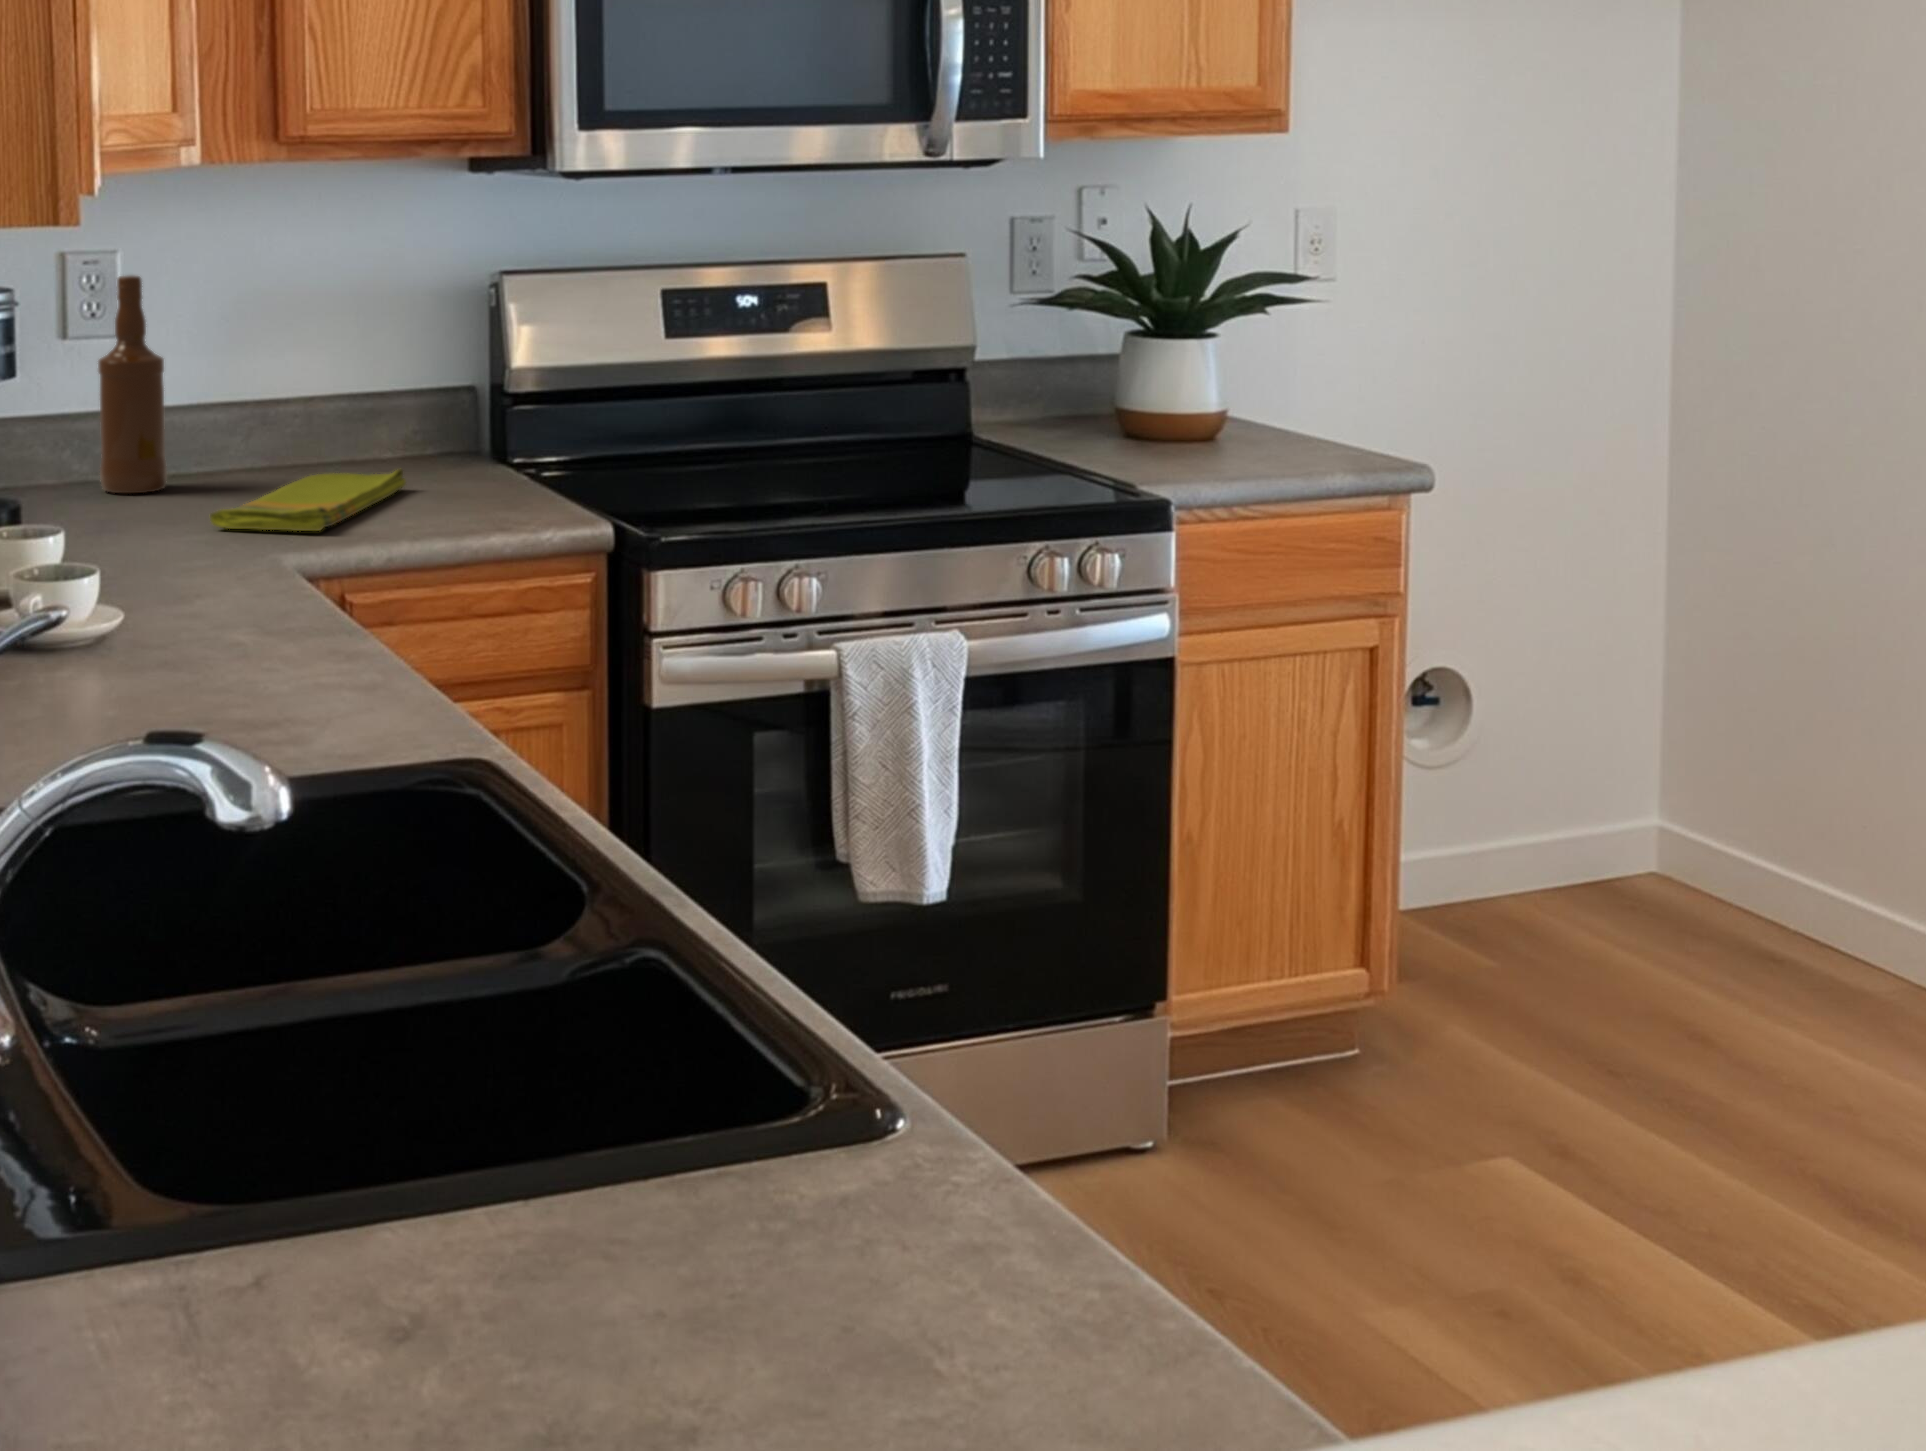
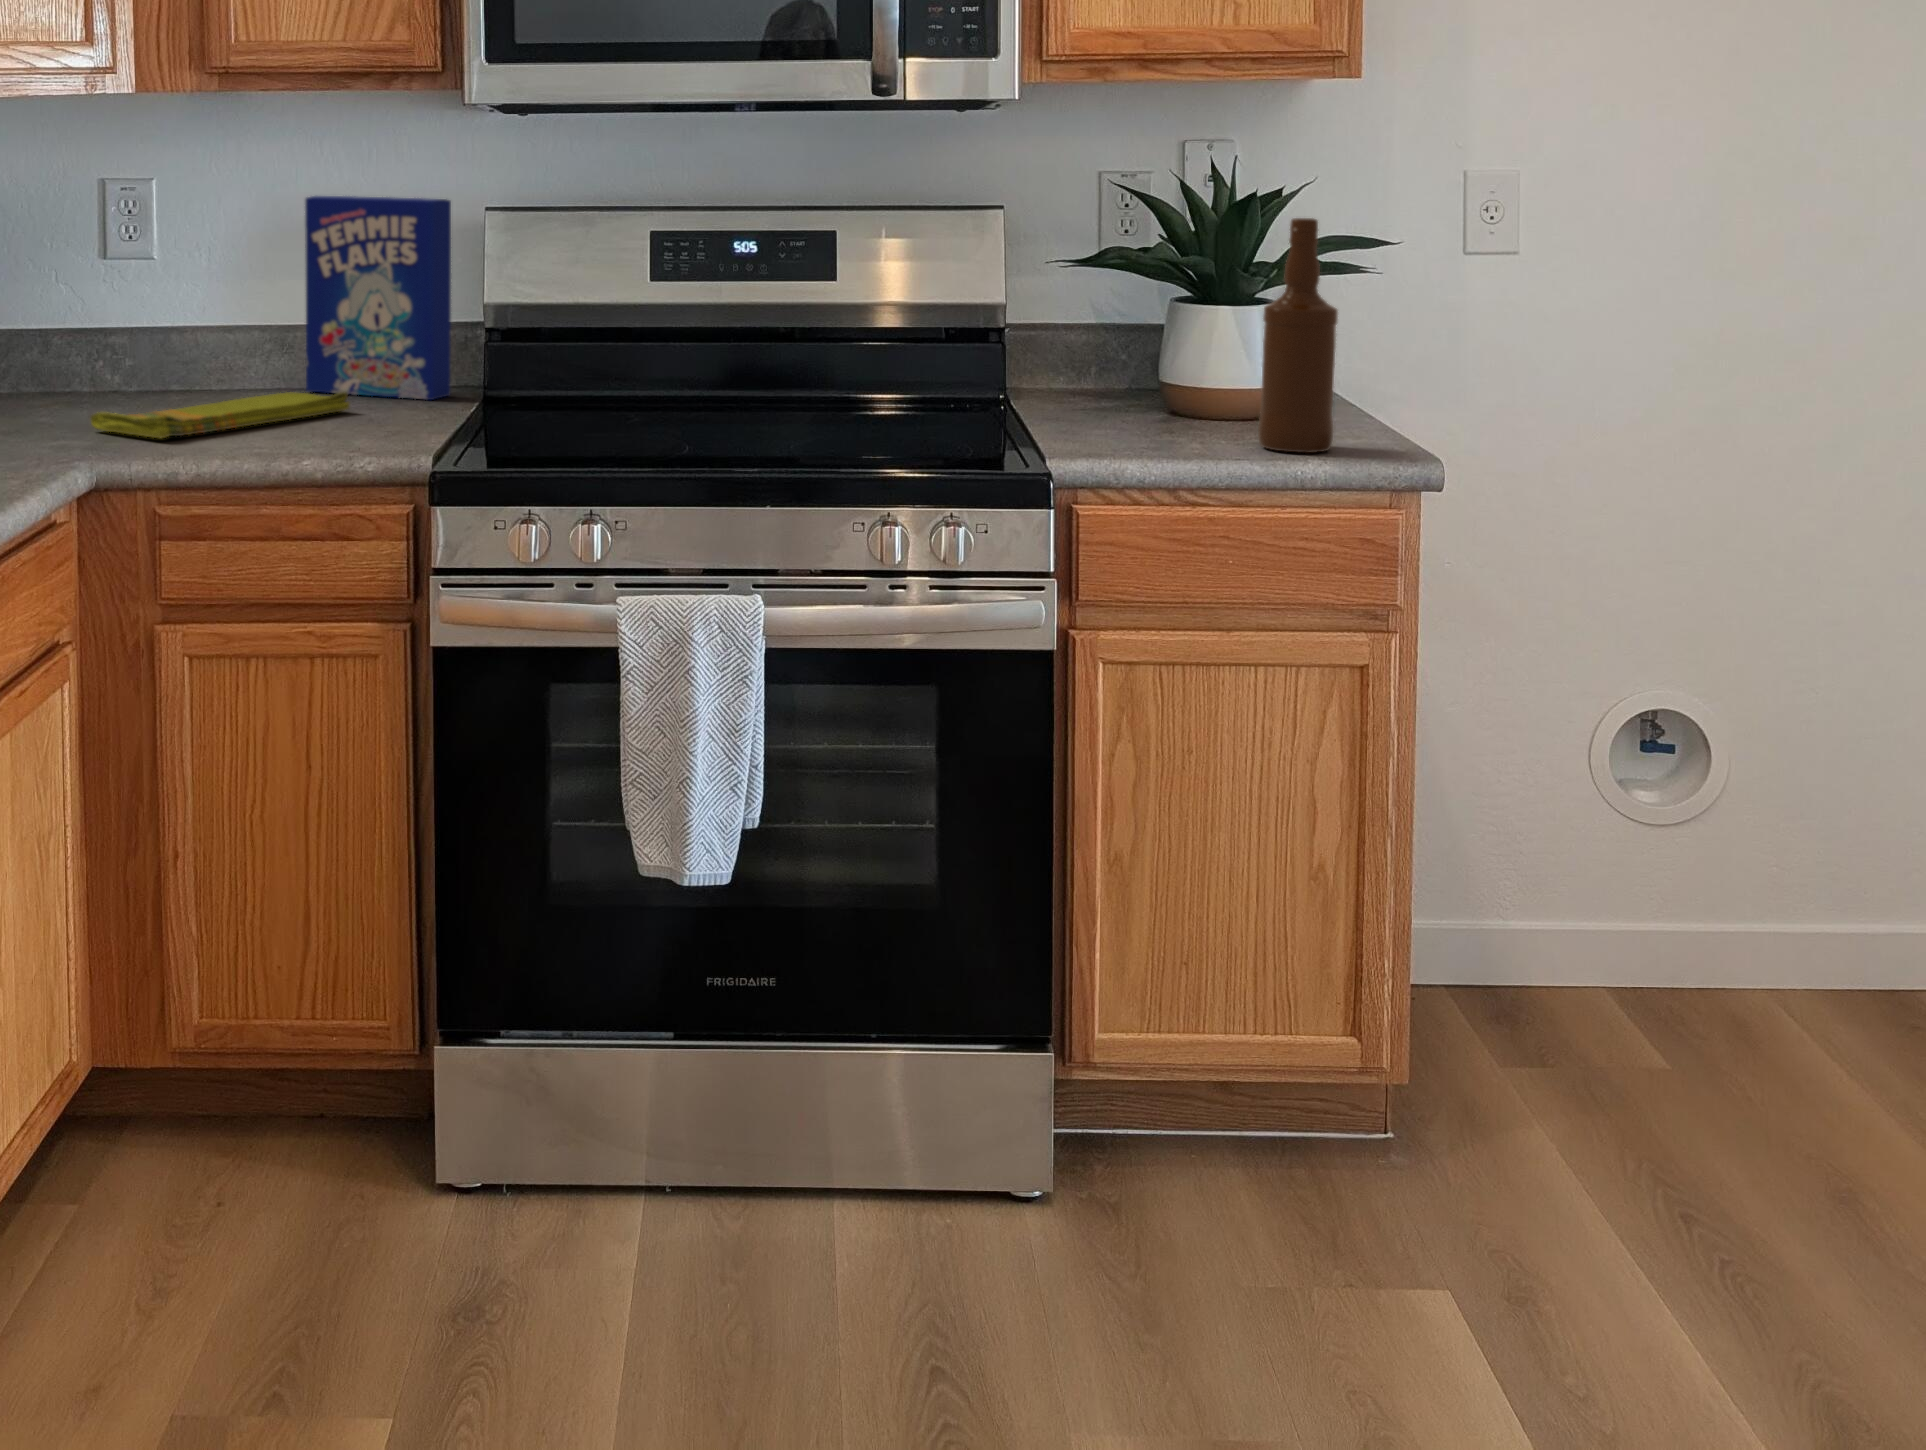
cereal box: none [293,264,446,472] -> present [305,196,451,400]
bottle: present [98,275,167,493] -> present [1258,218,1338,453]

